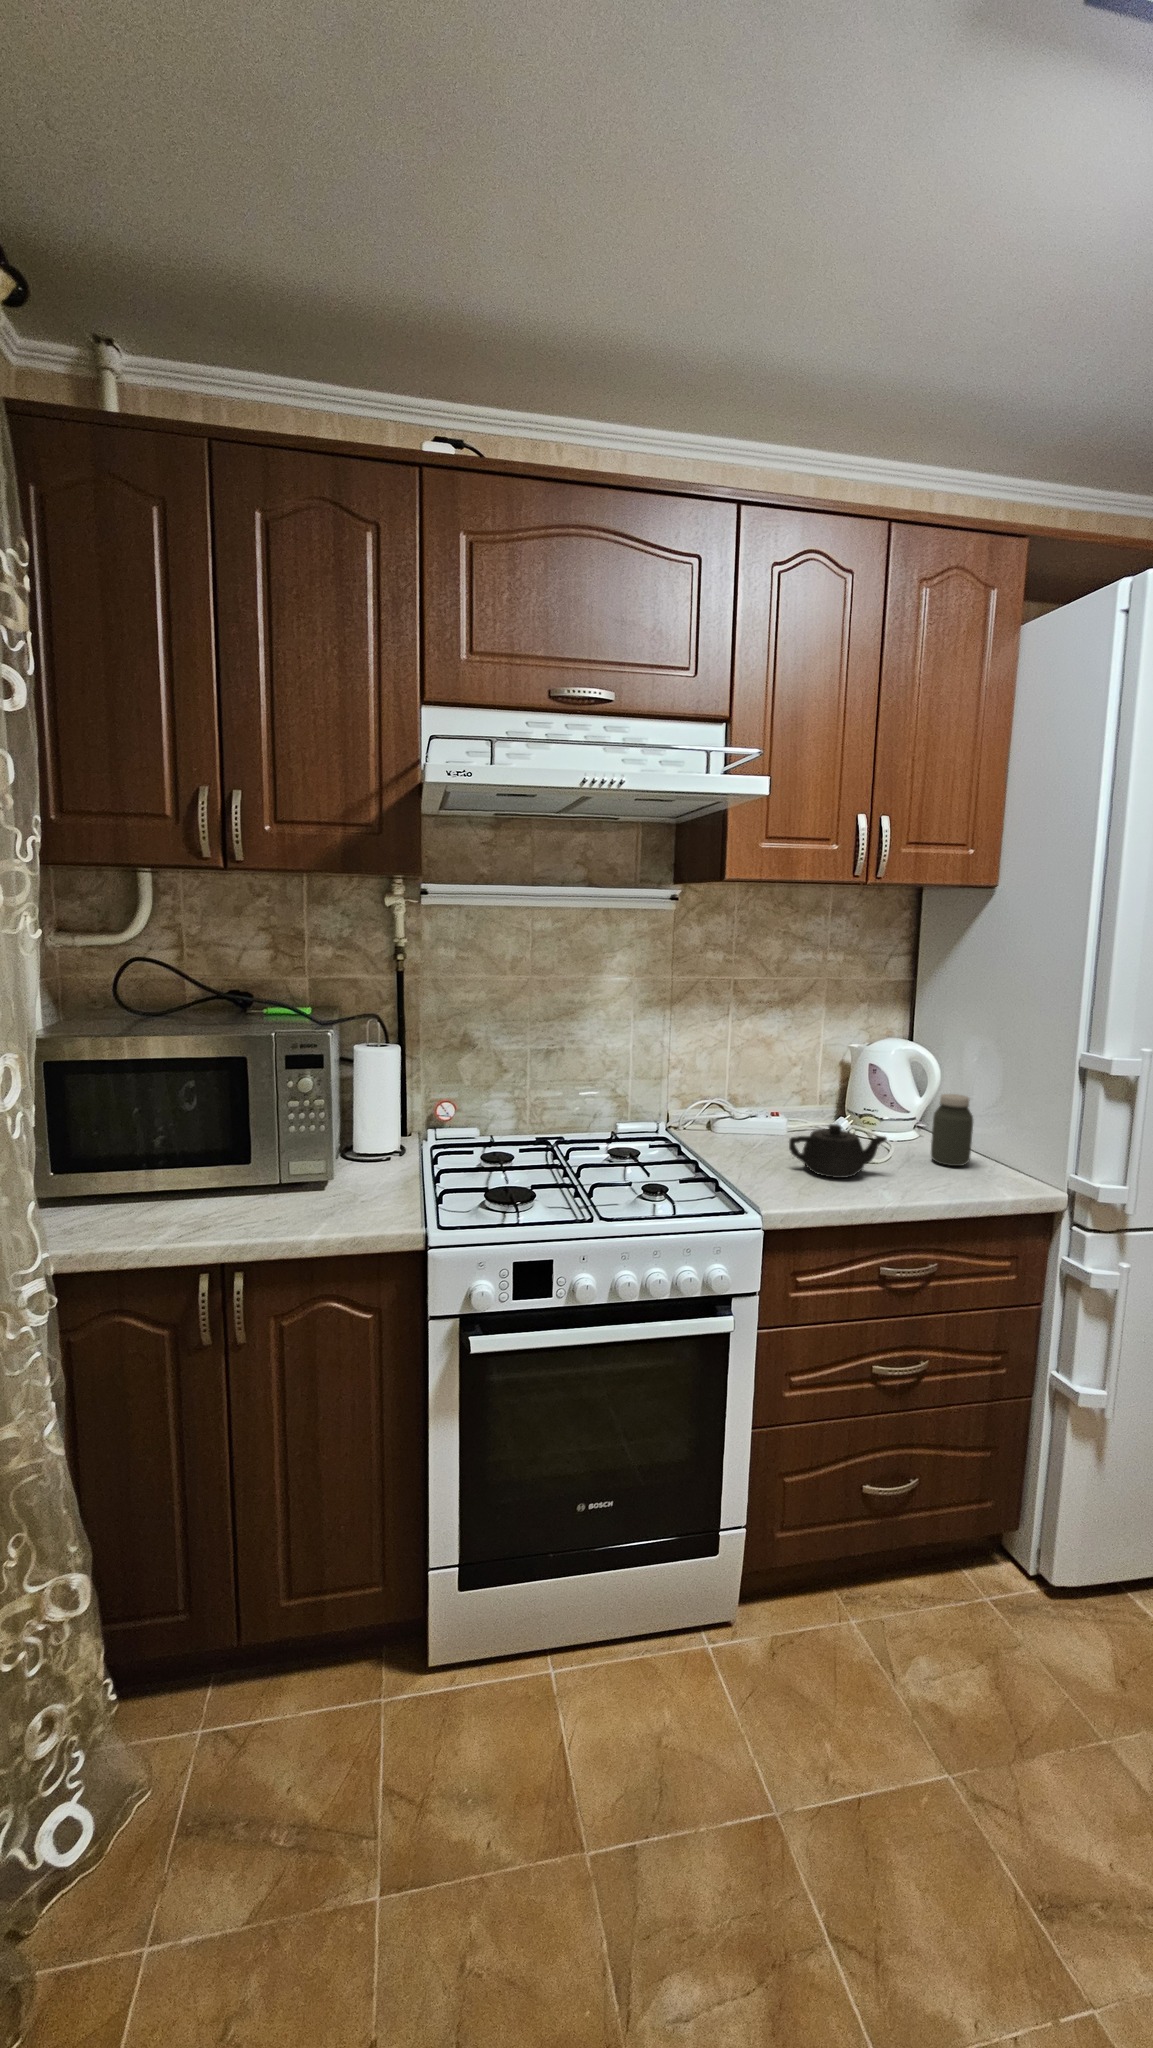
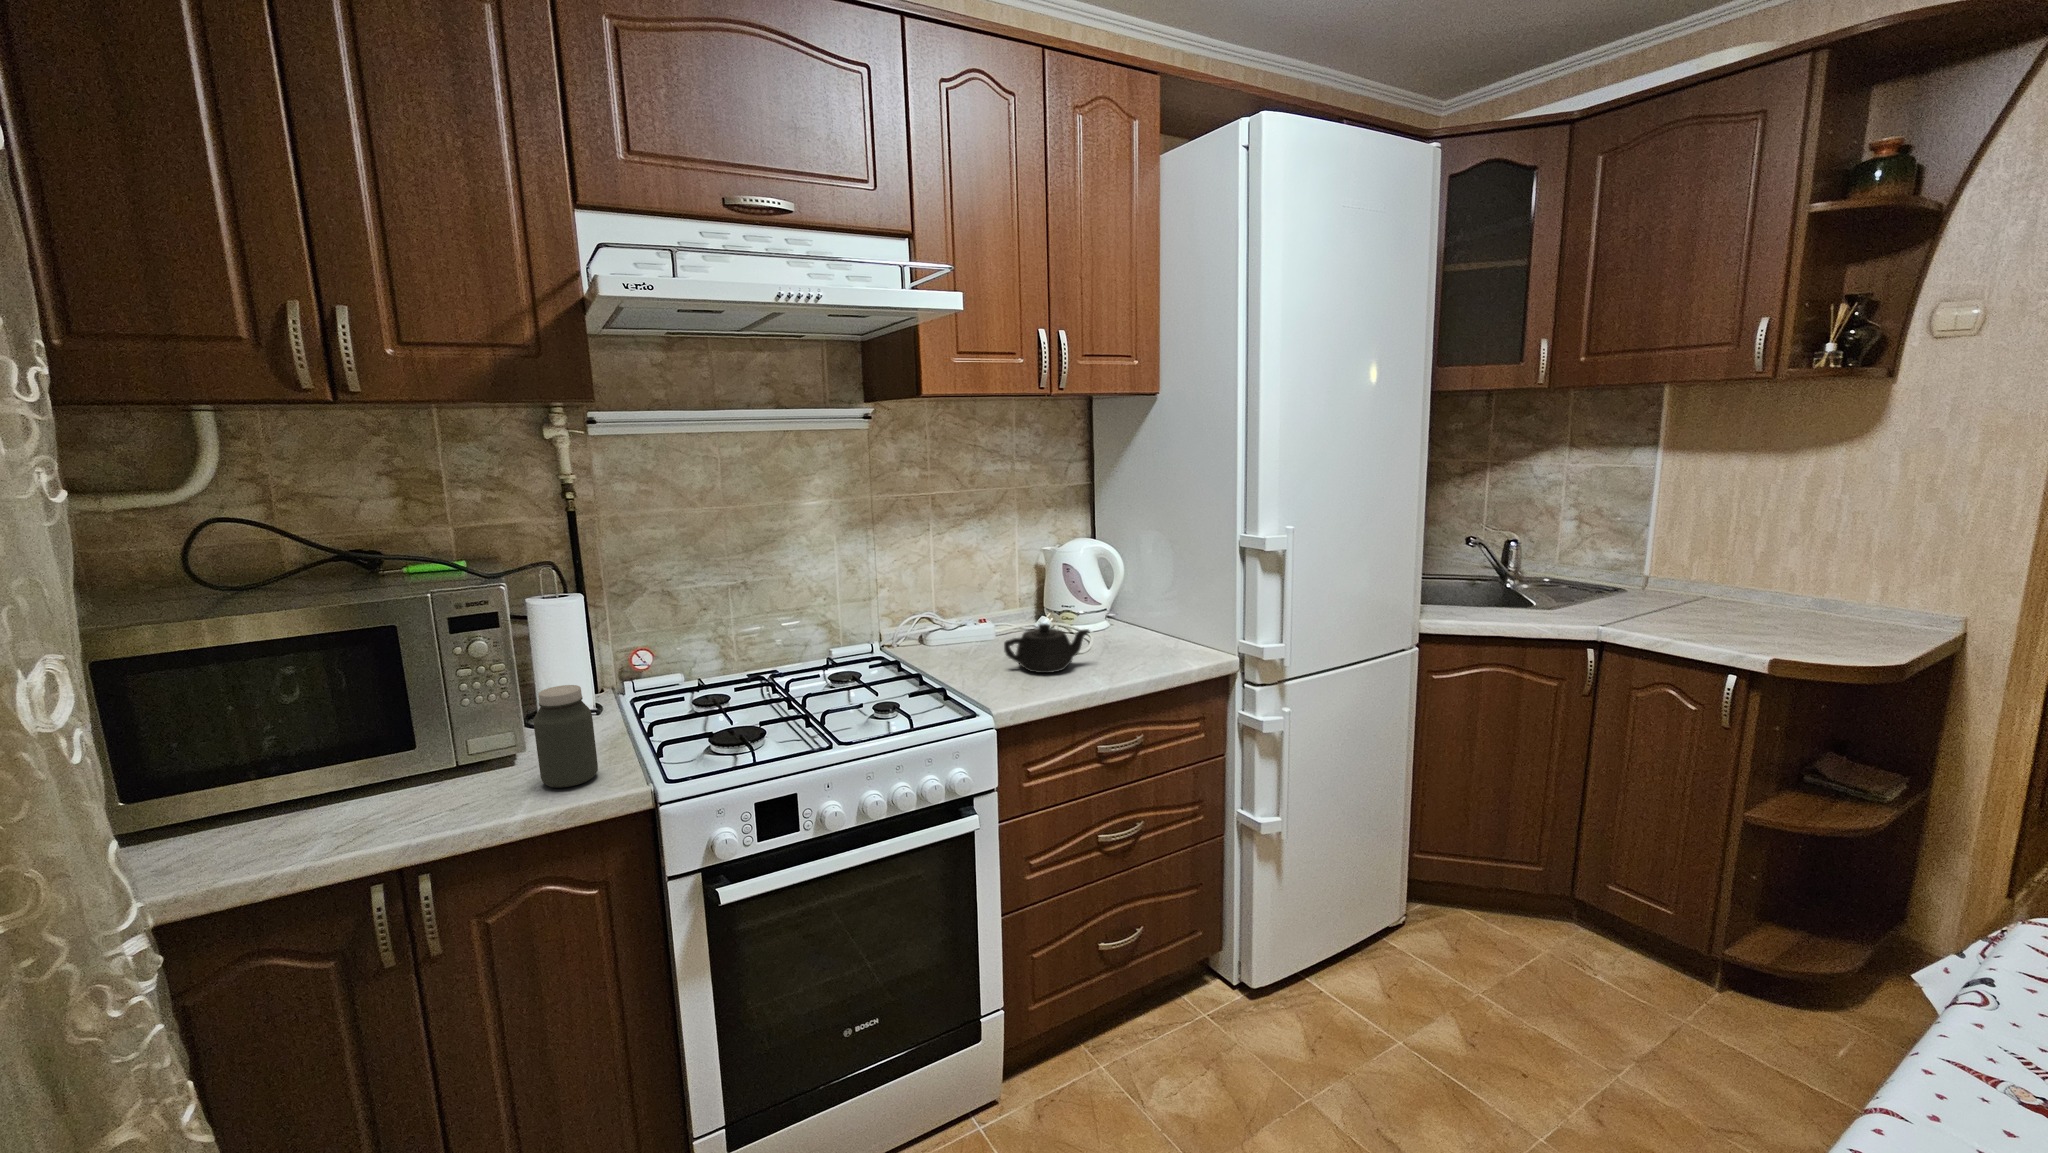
jar: present [931,1094,973,1166] -> present [534,685,598,788]

